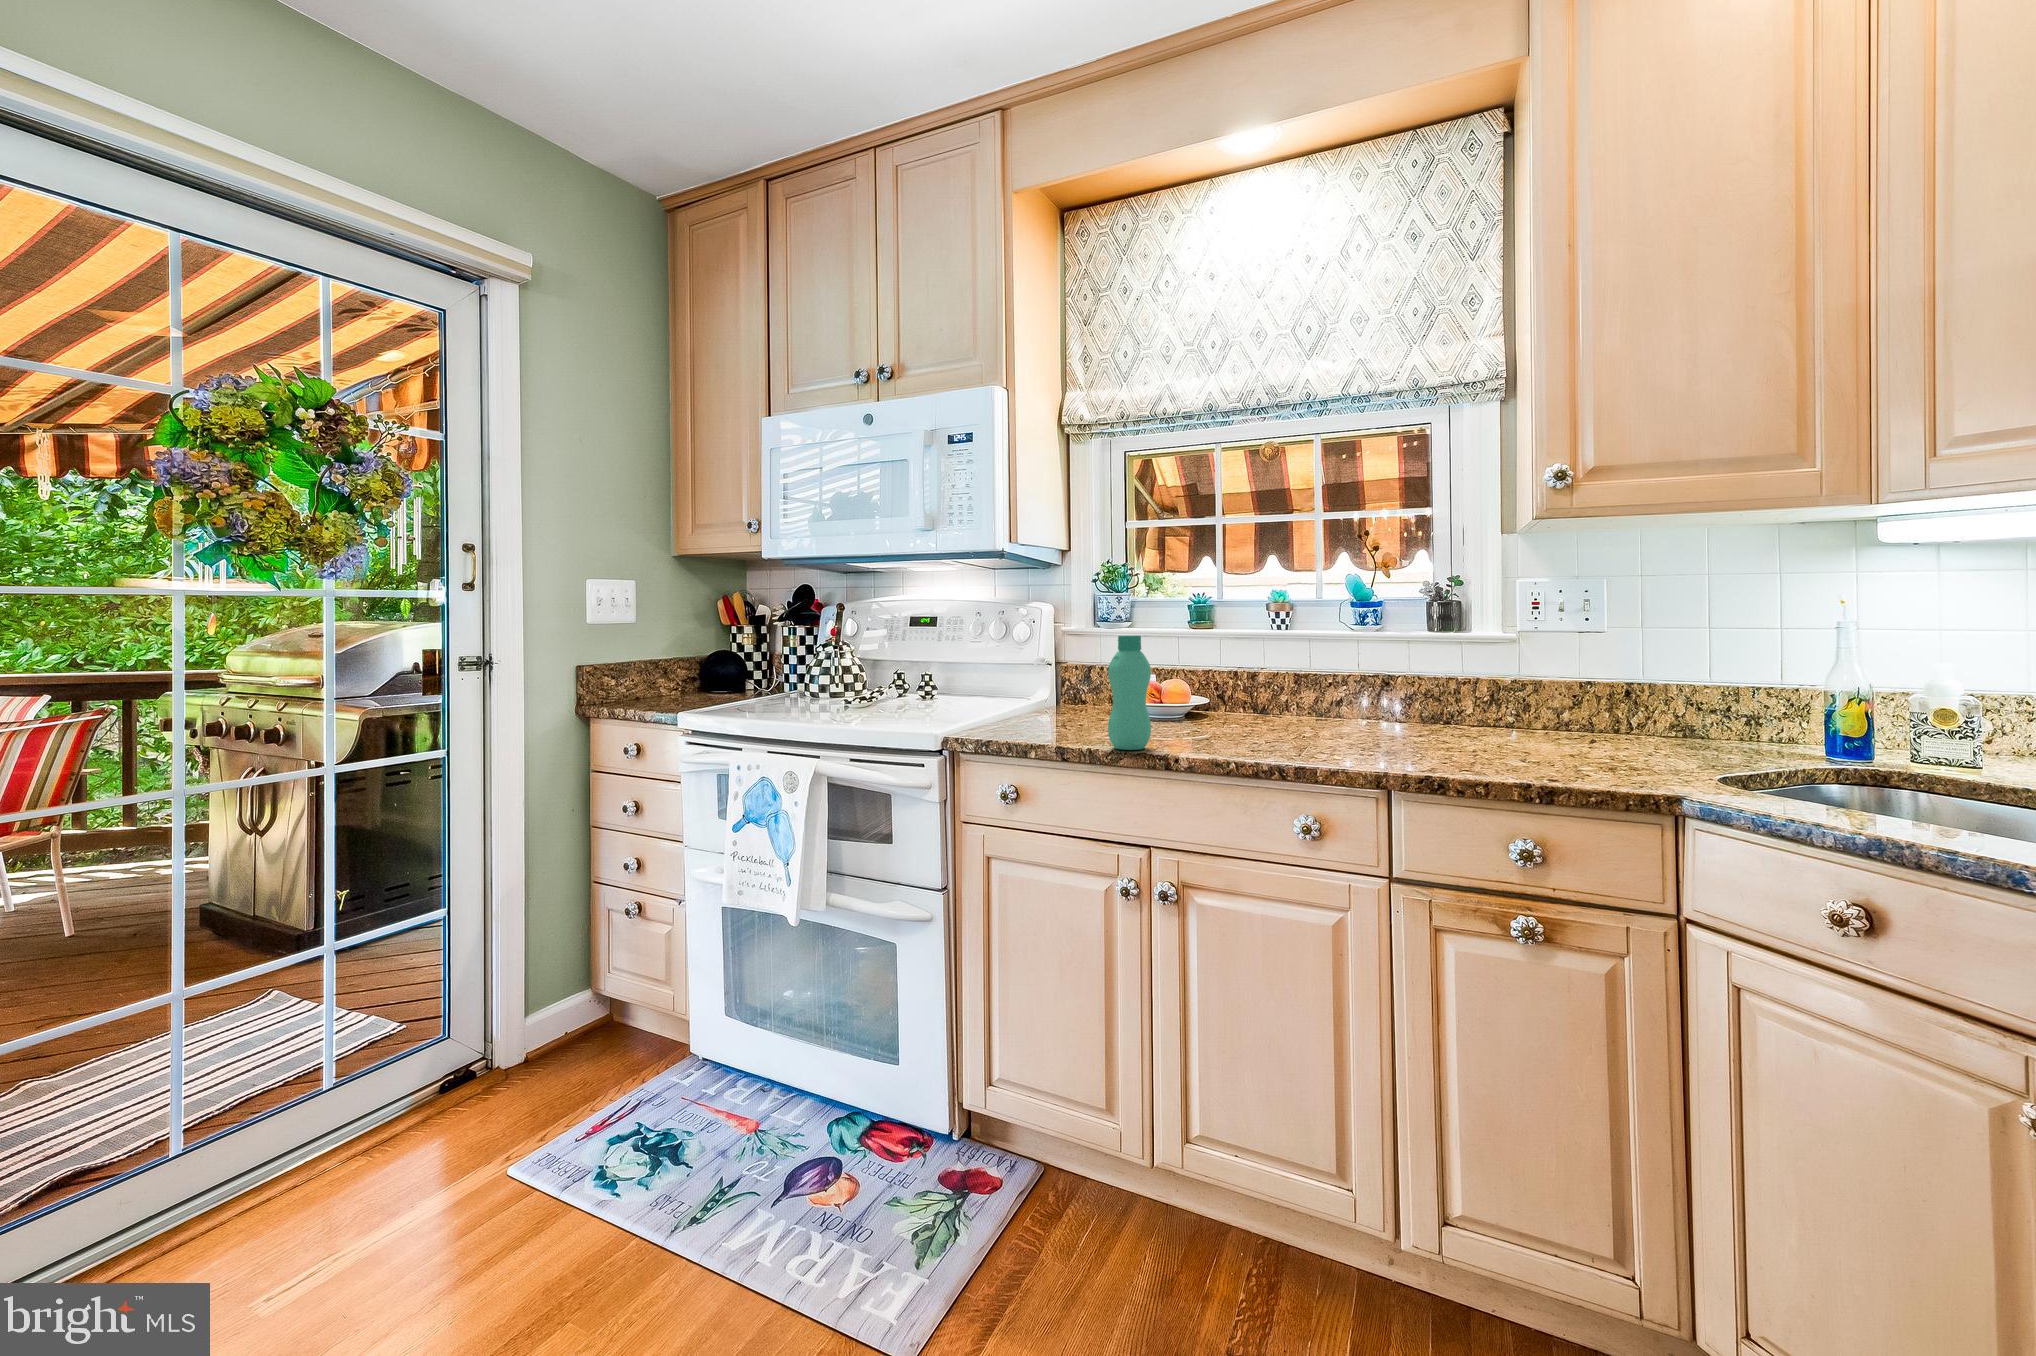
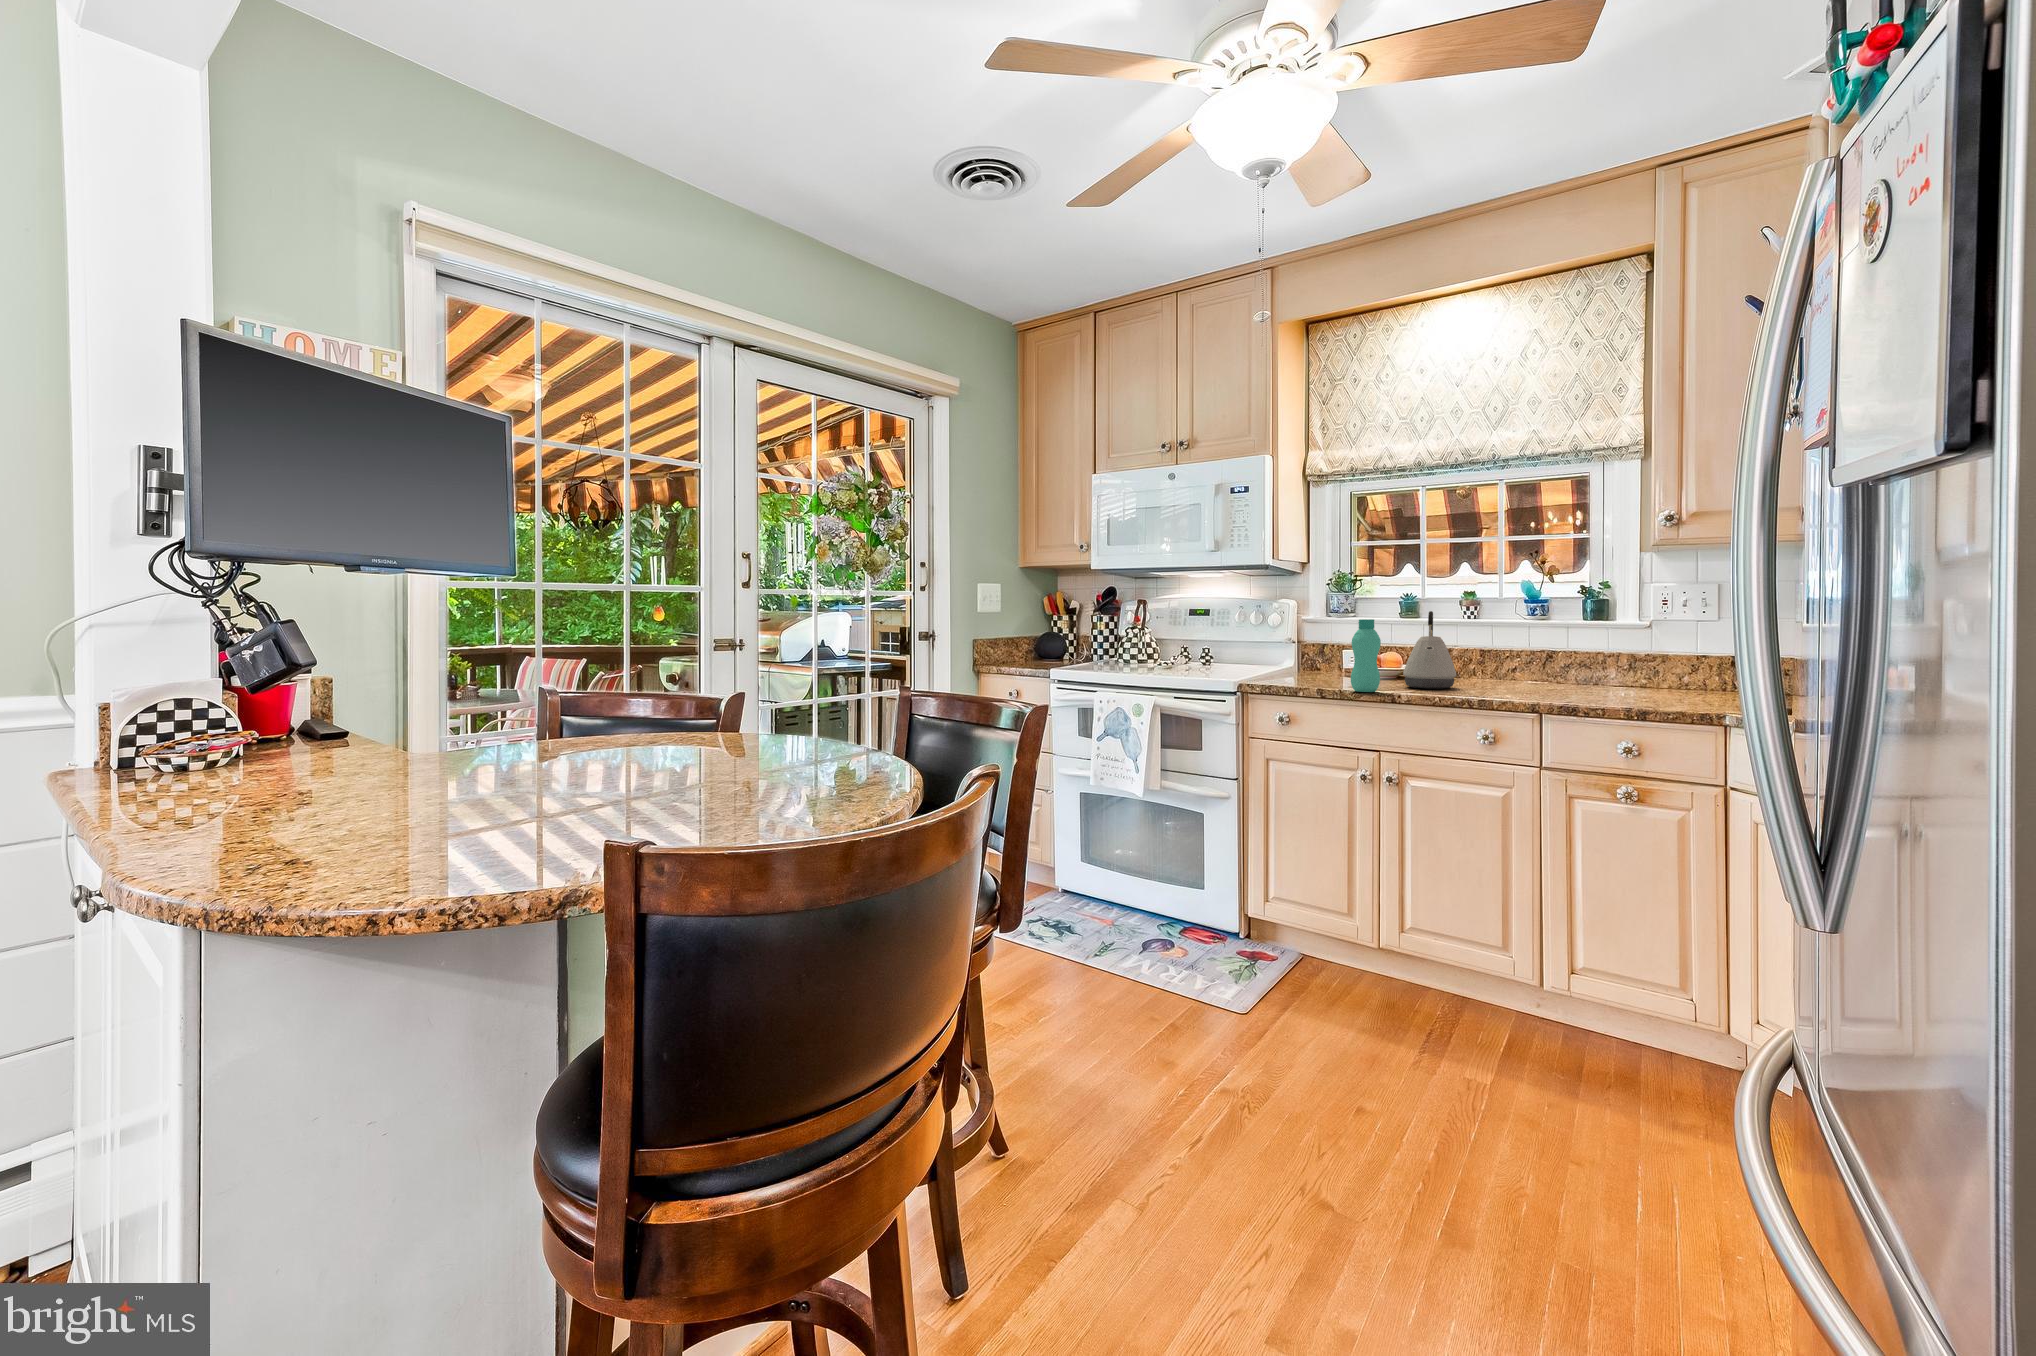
kettle: none [1187,622,1262,740] -> present [1403,611,1456,689]

